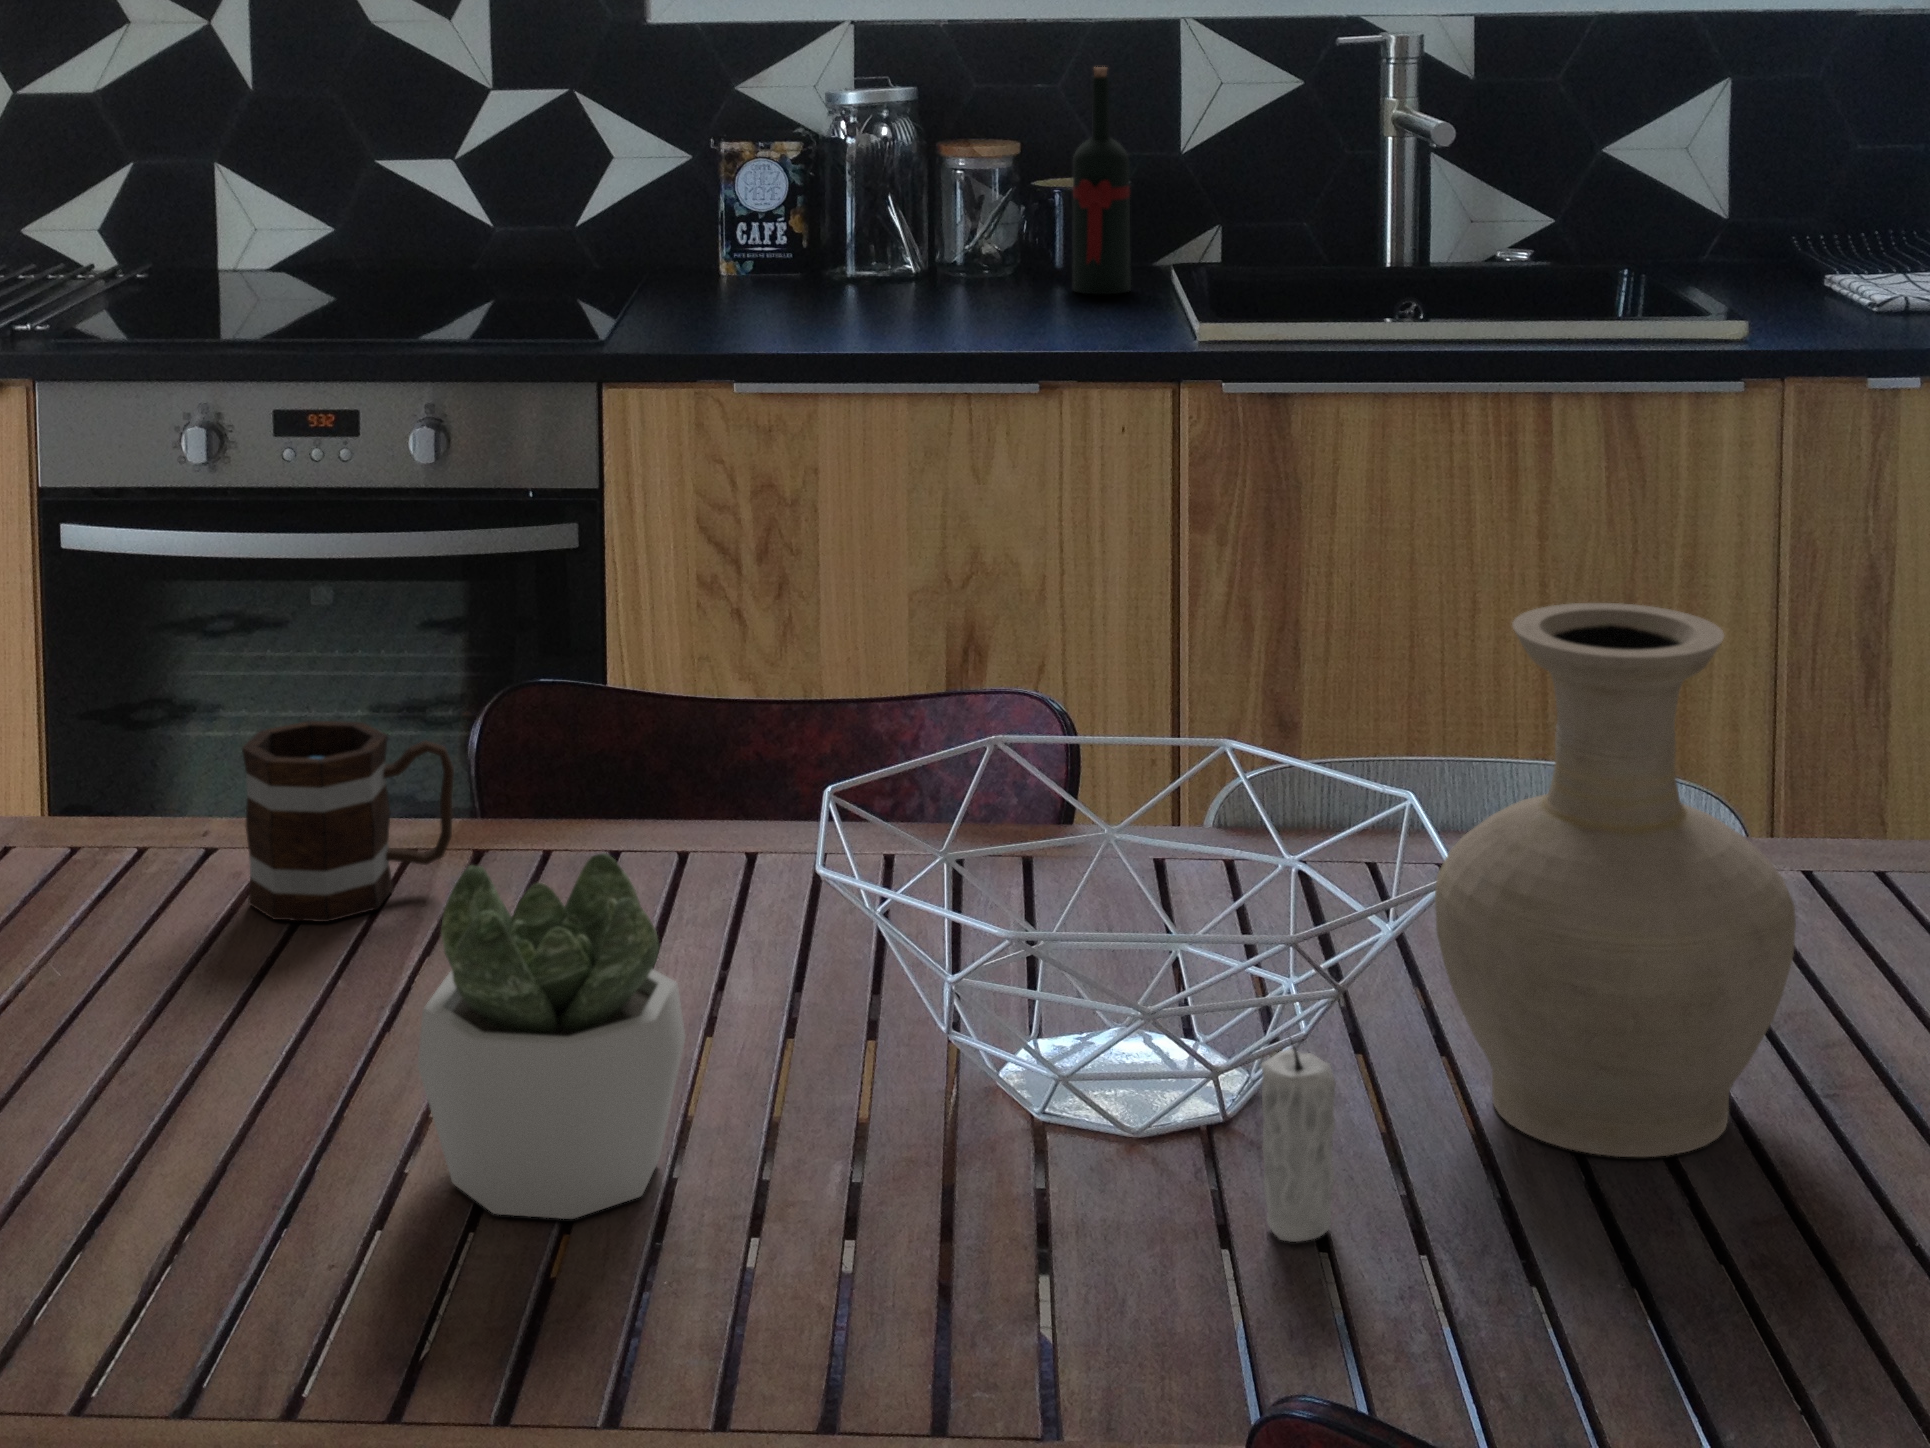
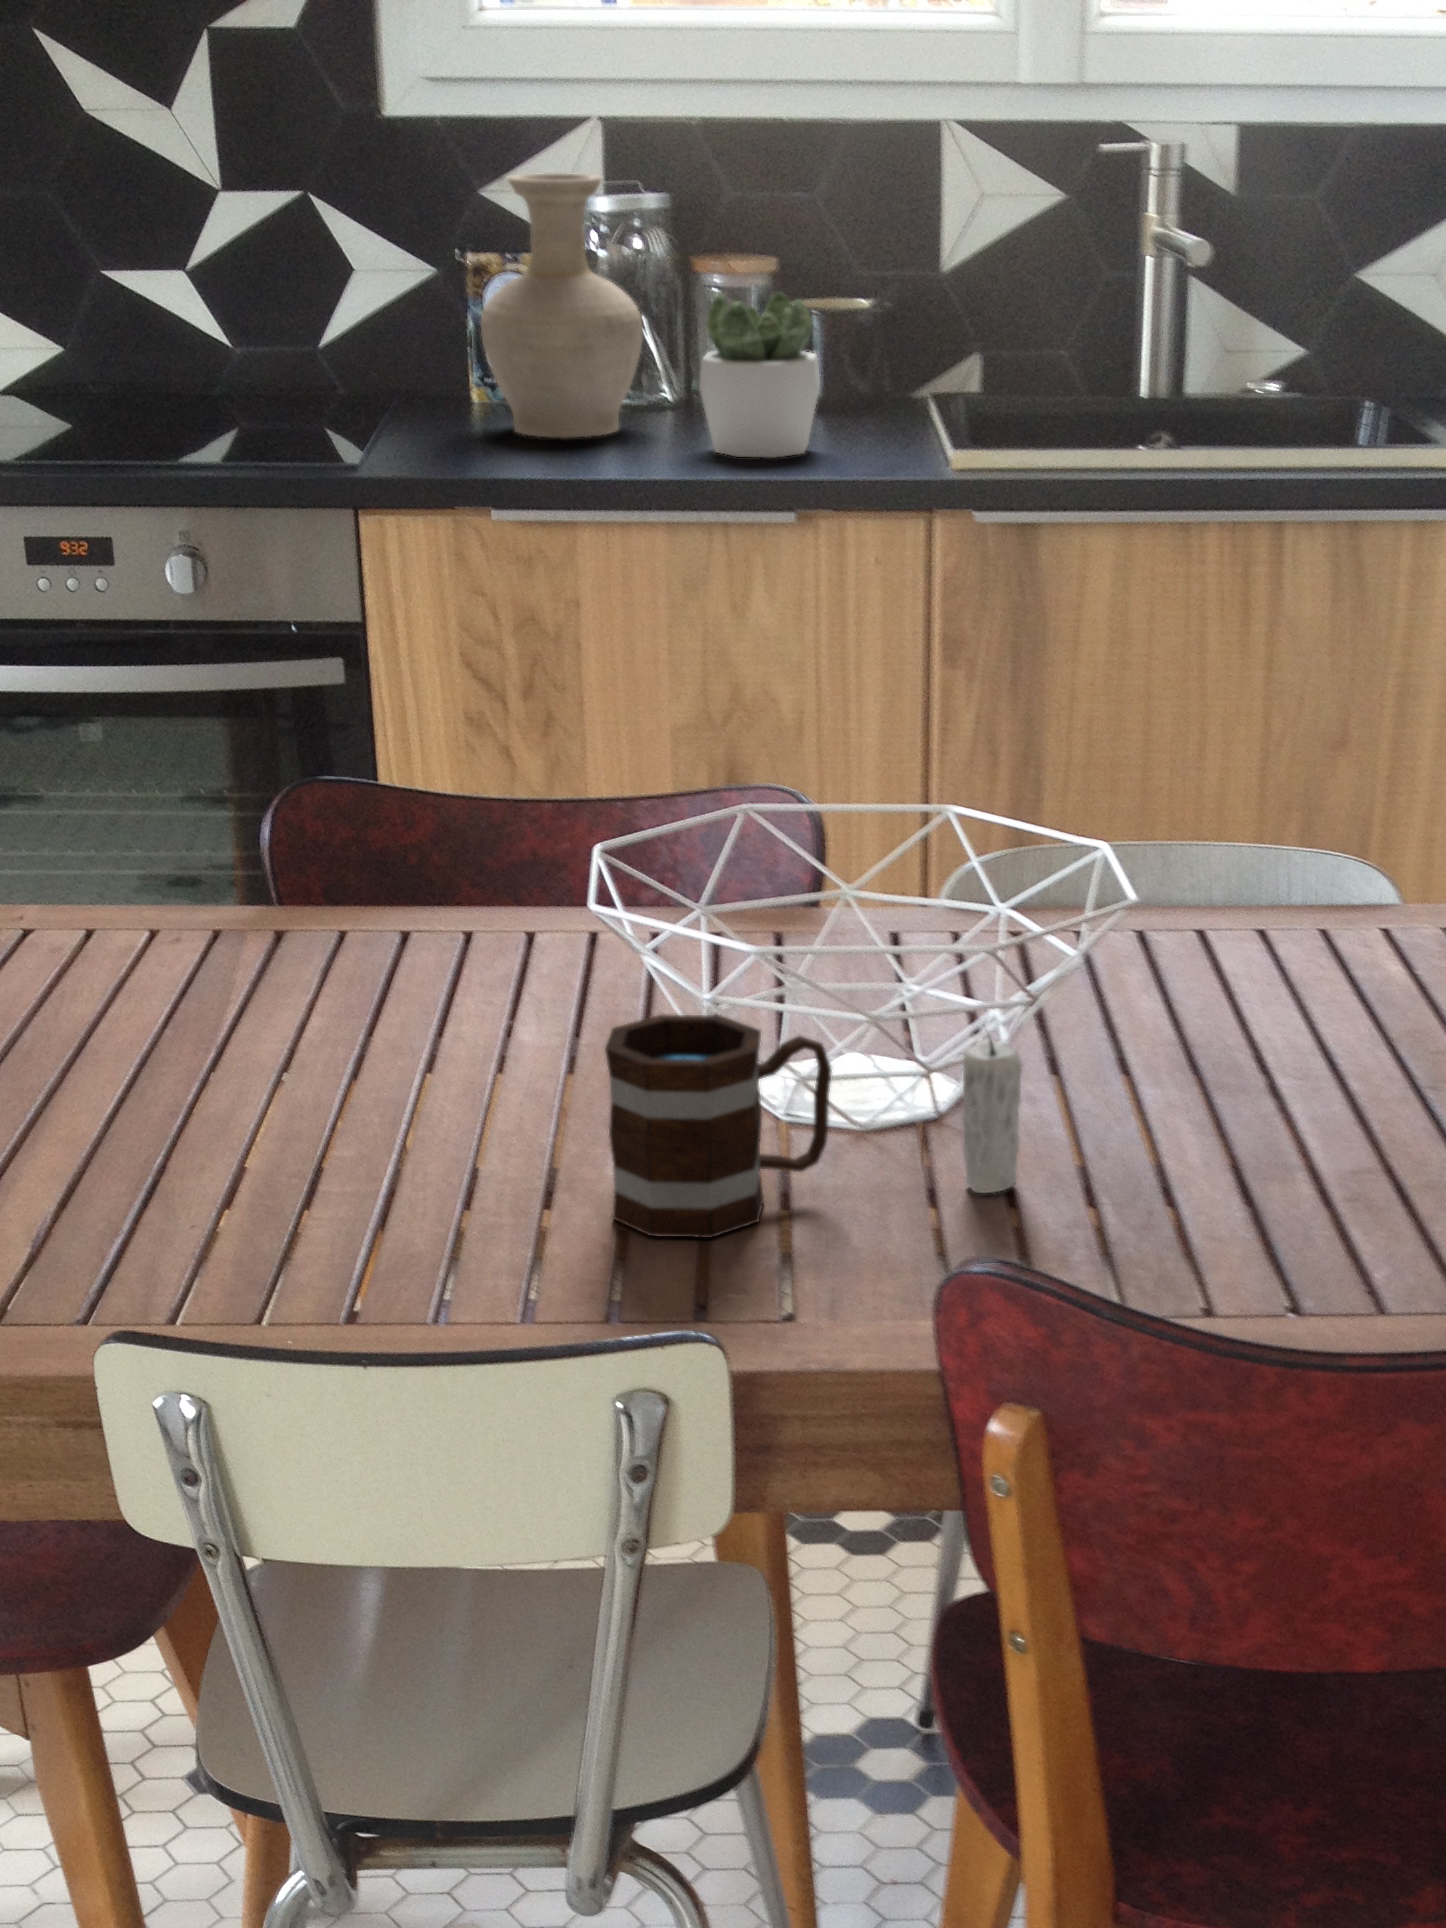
wine bottle: present [1073,67,1131,294] -> none [830,172,887,424]
vase: present [1435,603,1796,1157] -> present [481,173,643,438]
mug: present [242,721,454,922] -> present [605,1014,832,1238]
succulent plant: present [418,853,685,1219] -> present [699,292,820,458]

